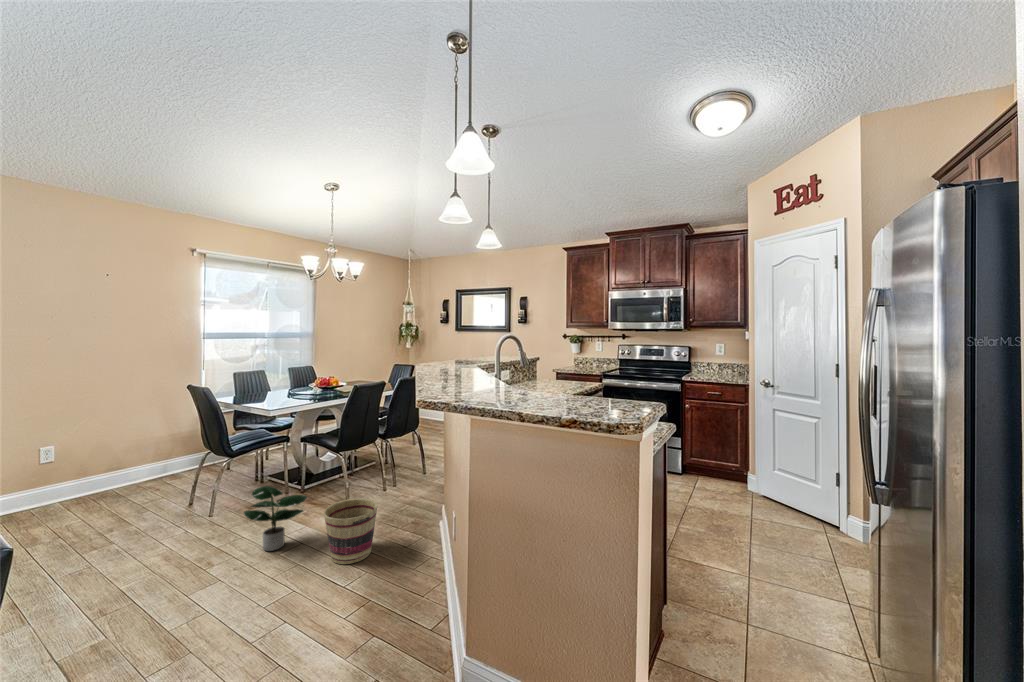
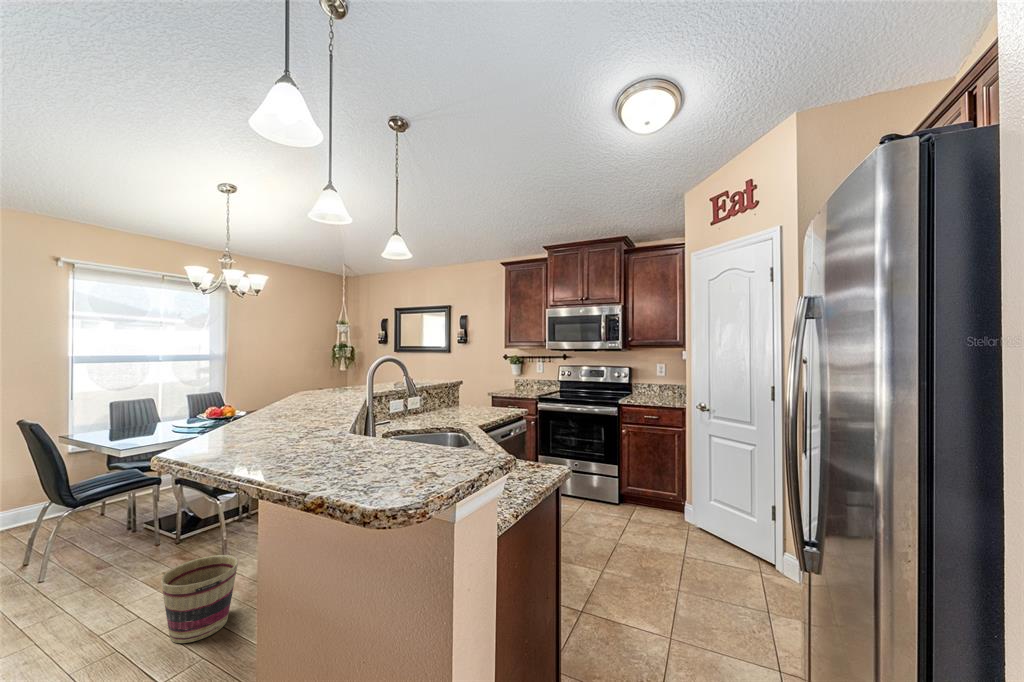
potted plant: present [244,486,307,551] -> none [59,544,155,629]

